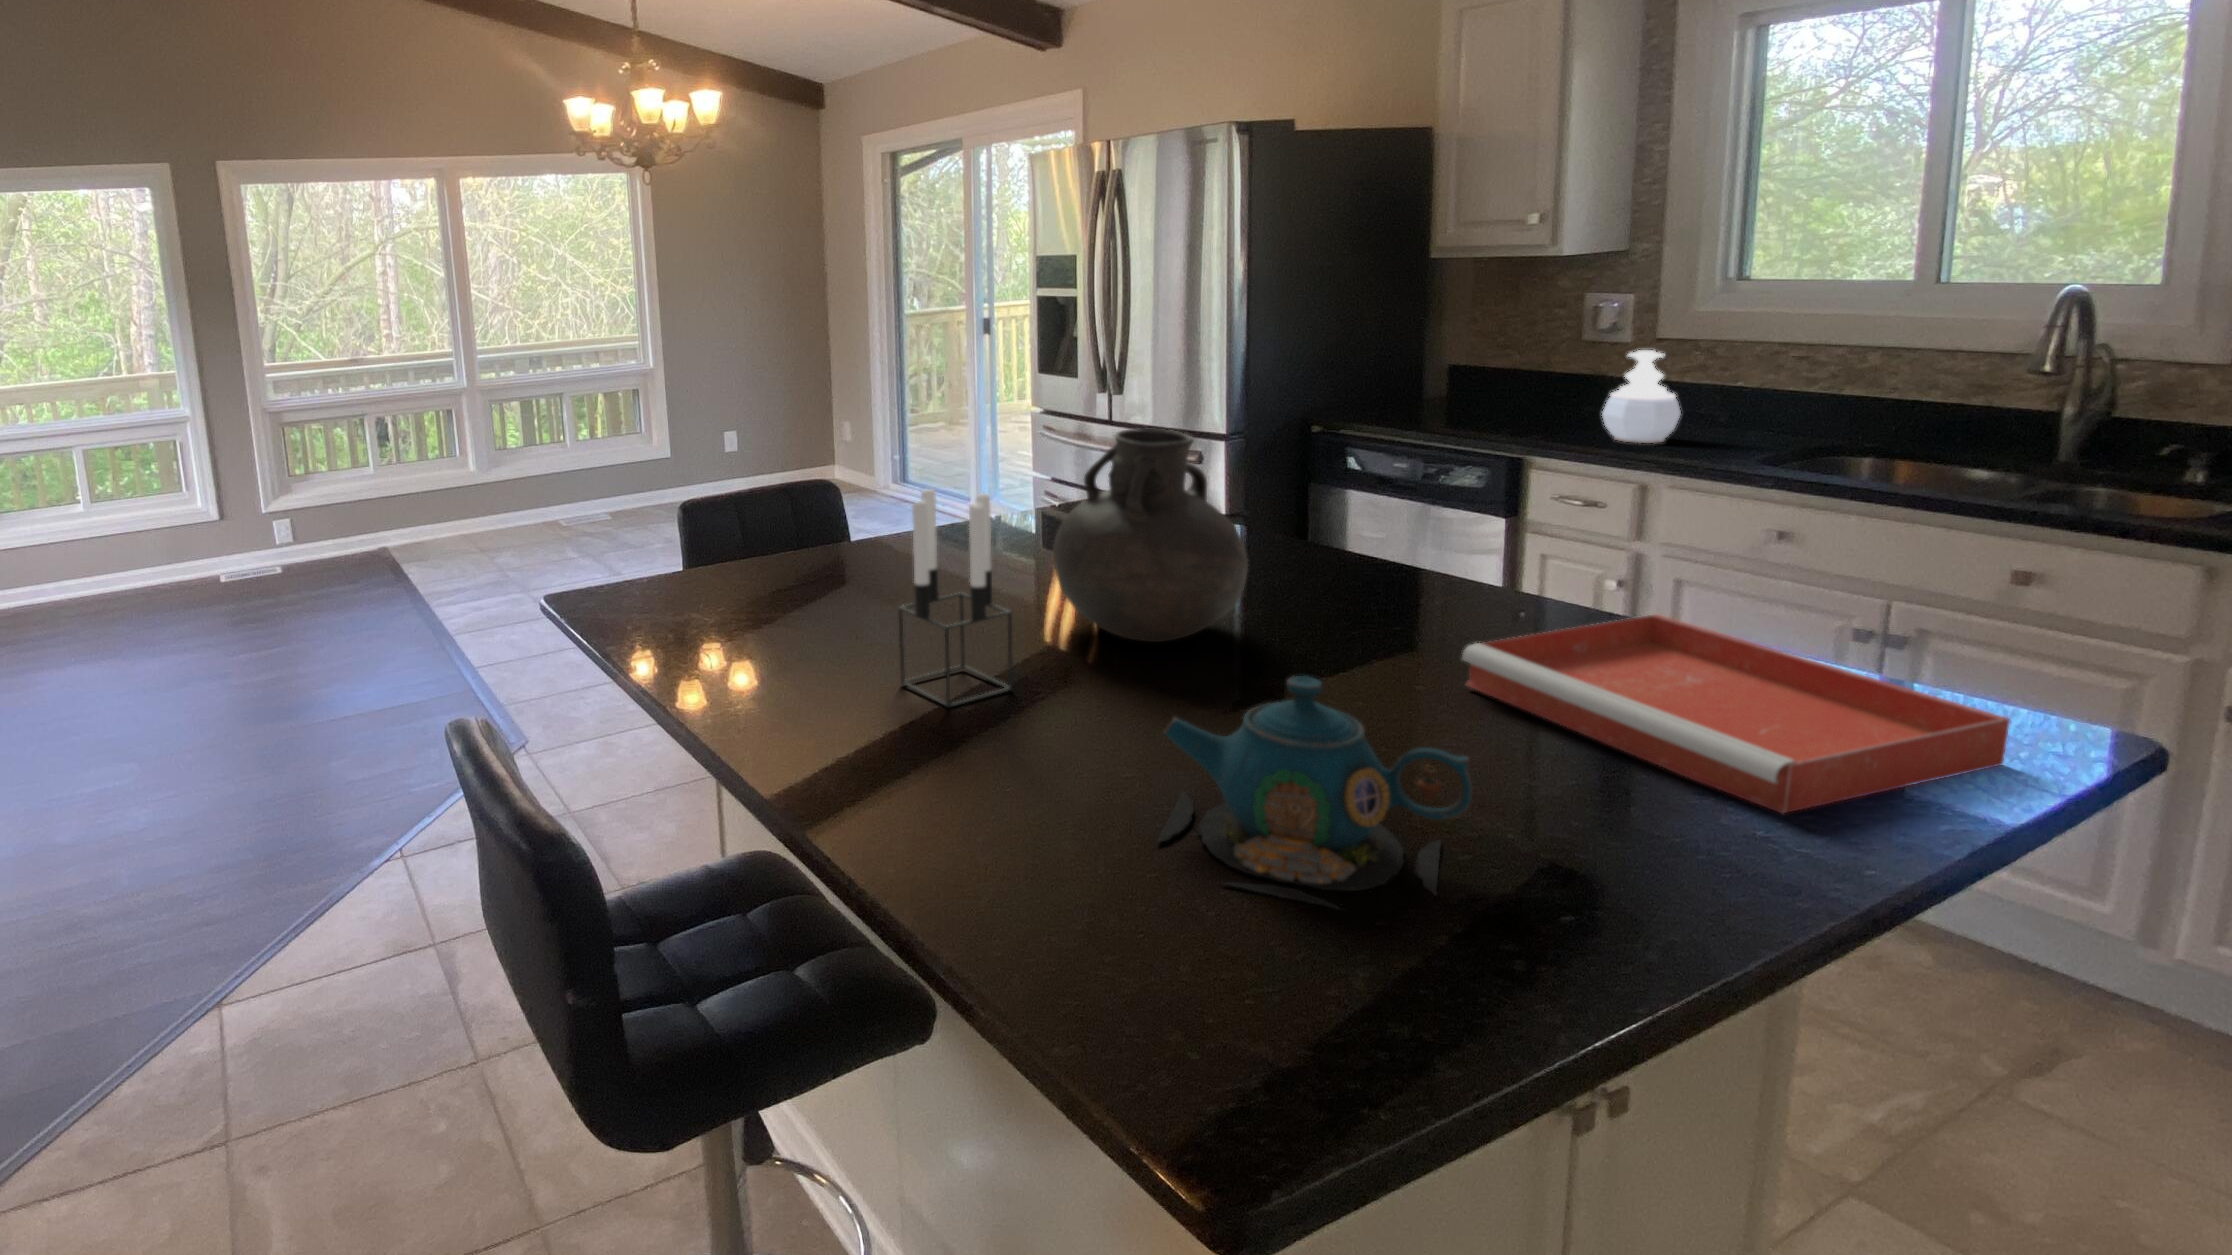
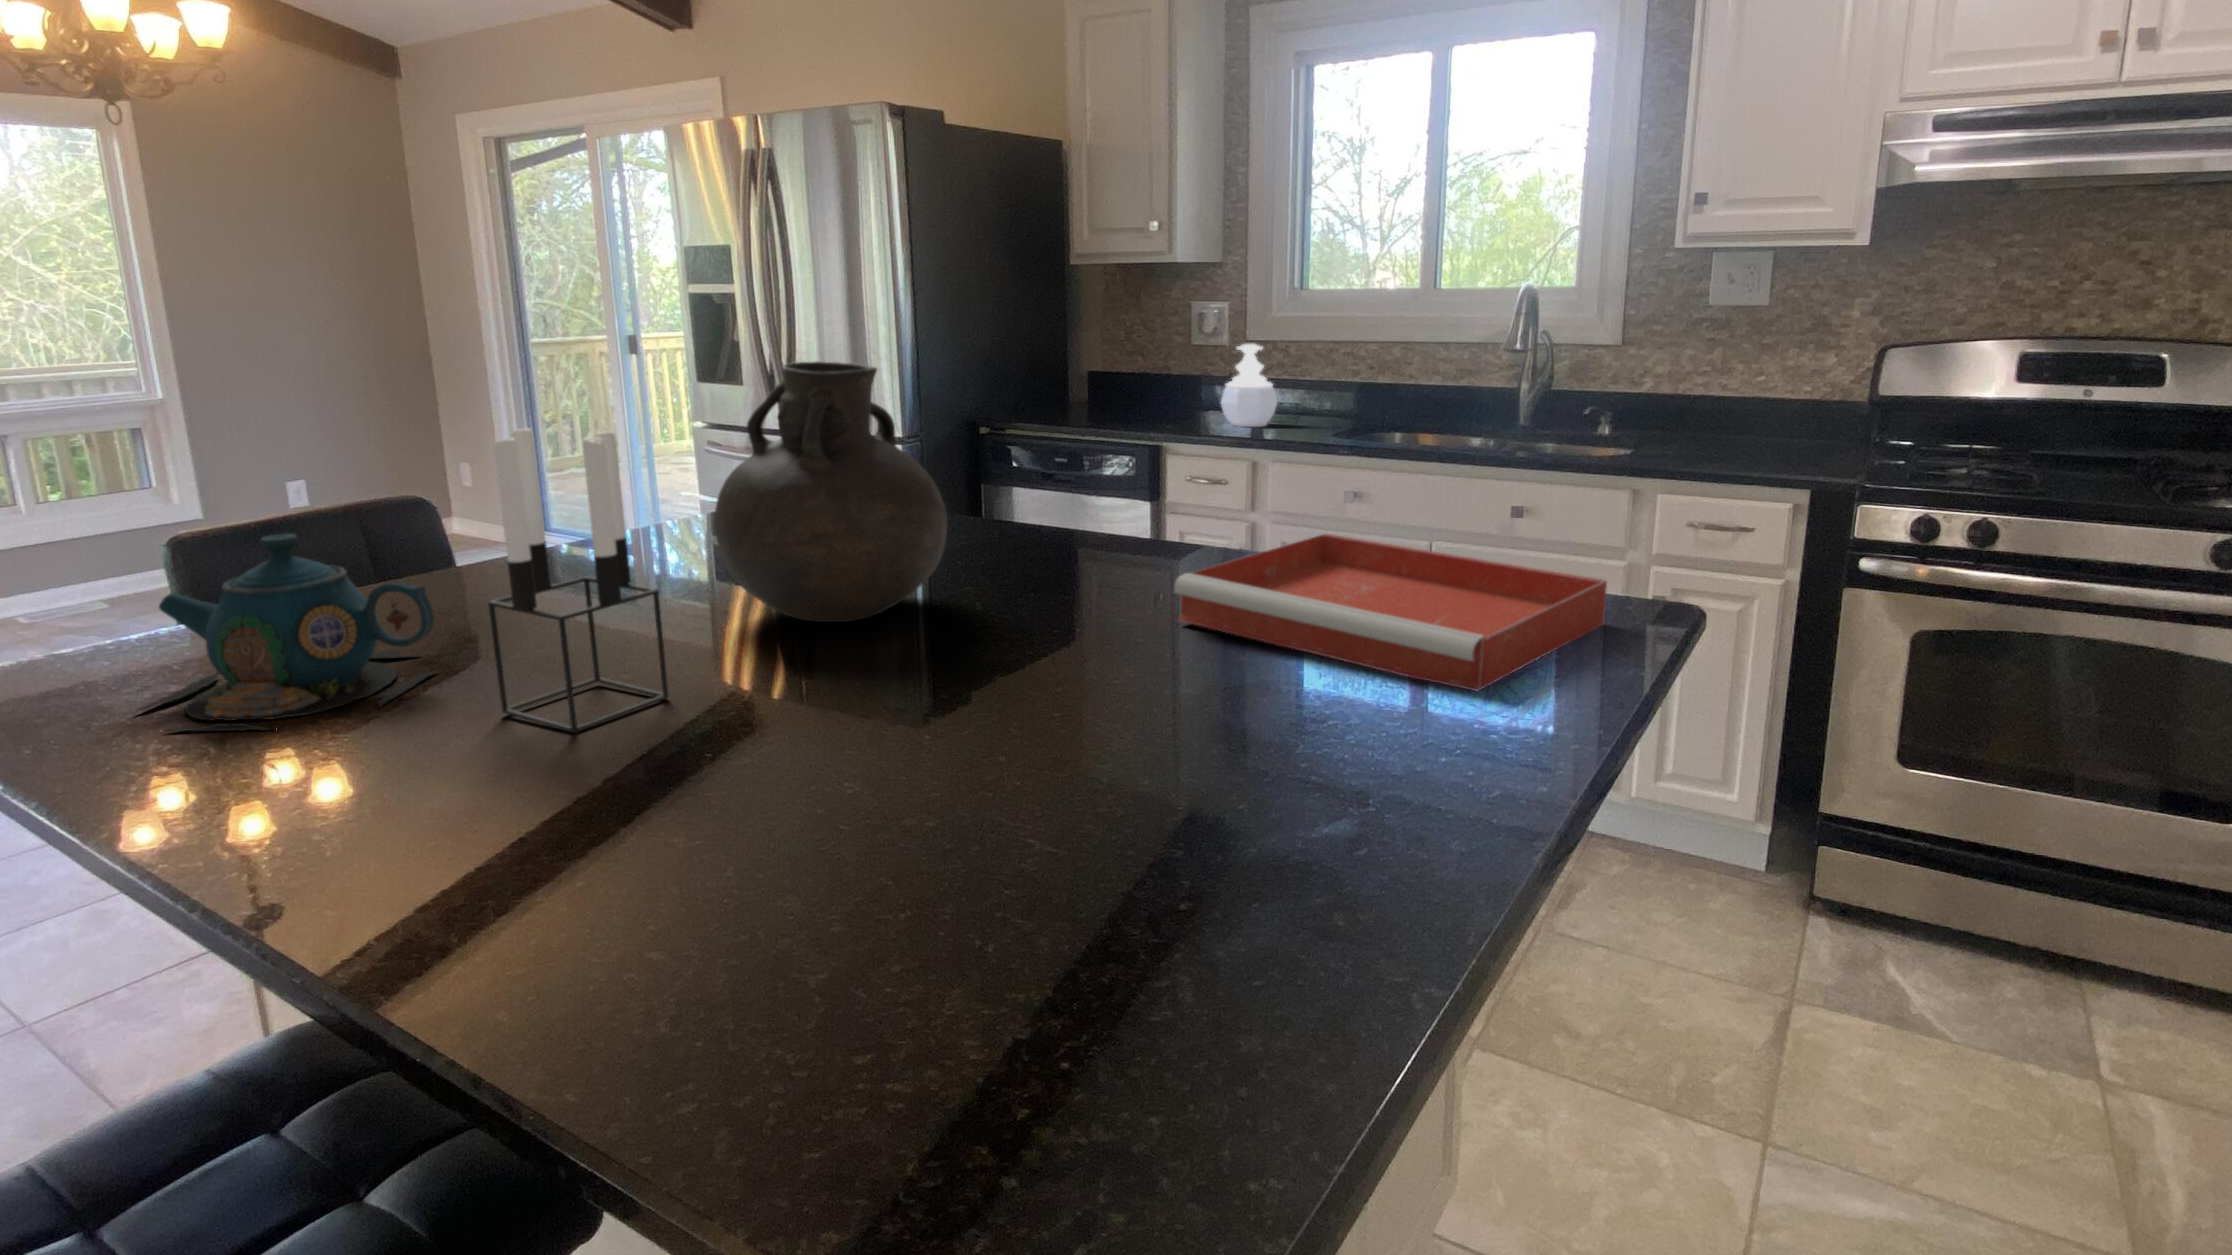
teapot: present [1157,676,1472,910] -> present [138,534,434,731]

